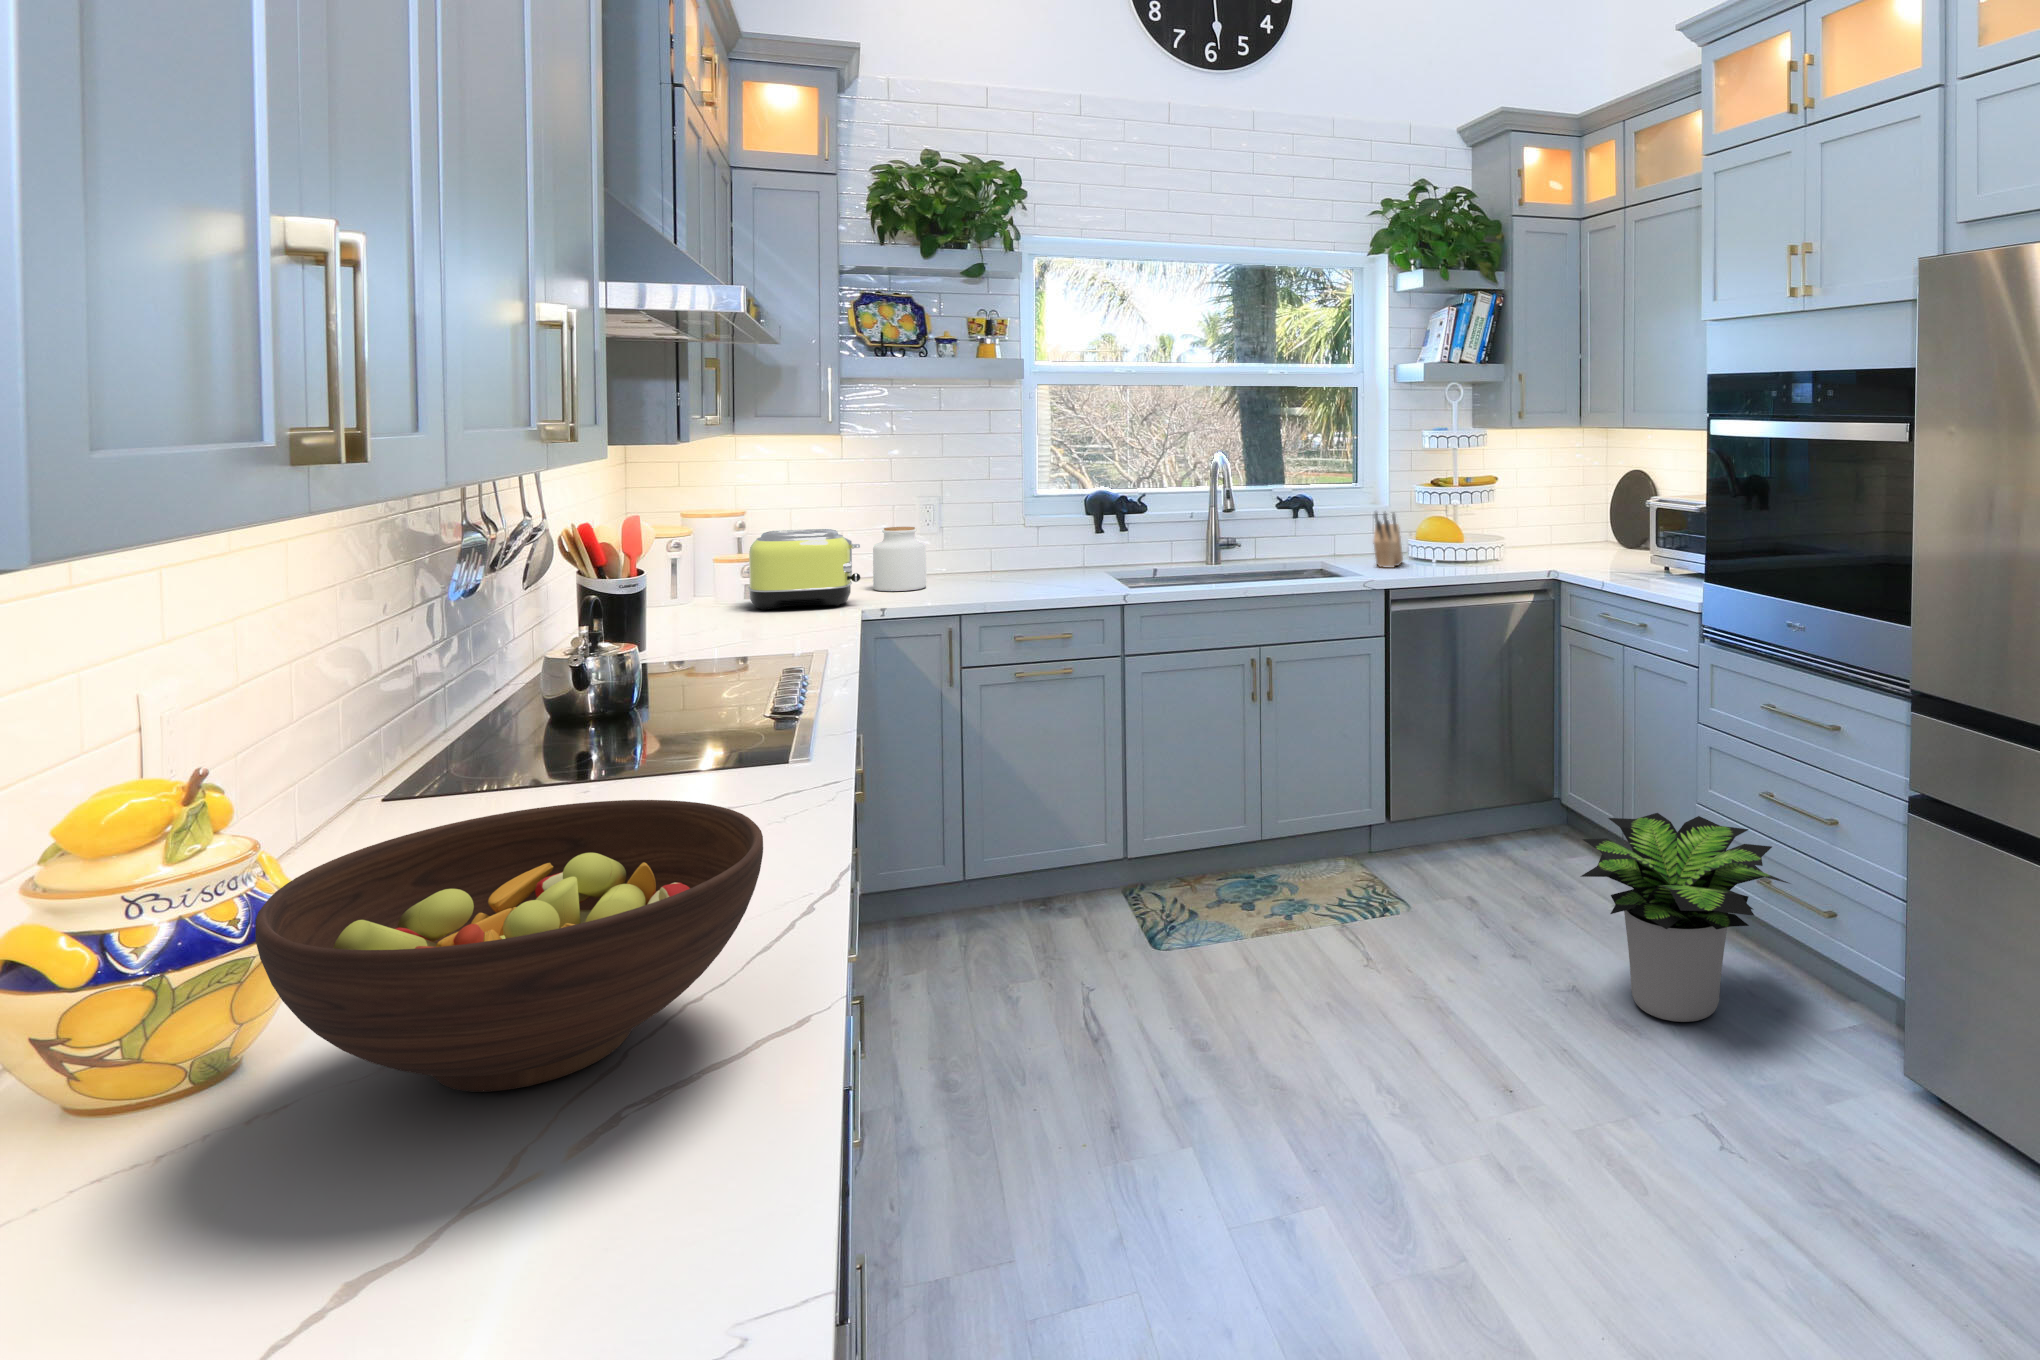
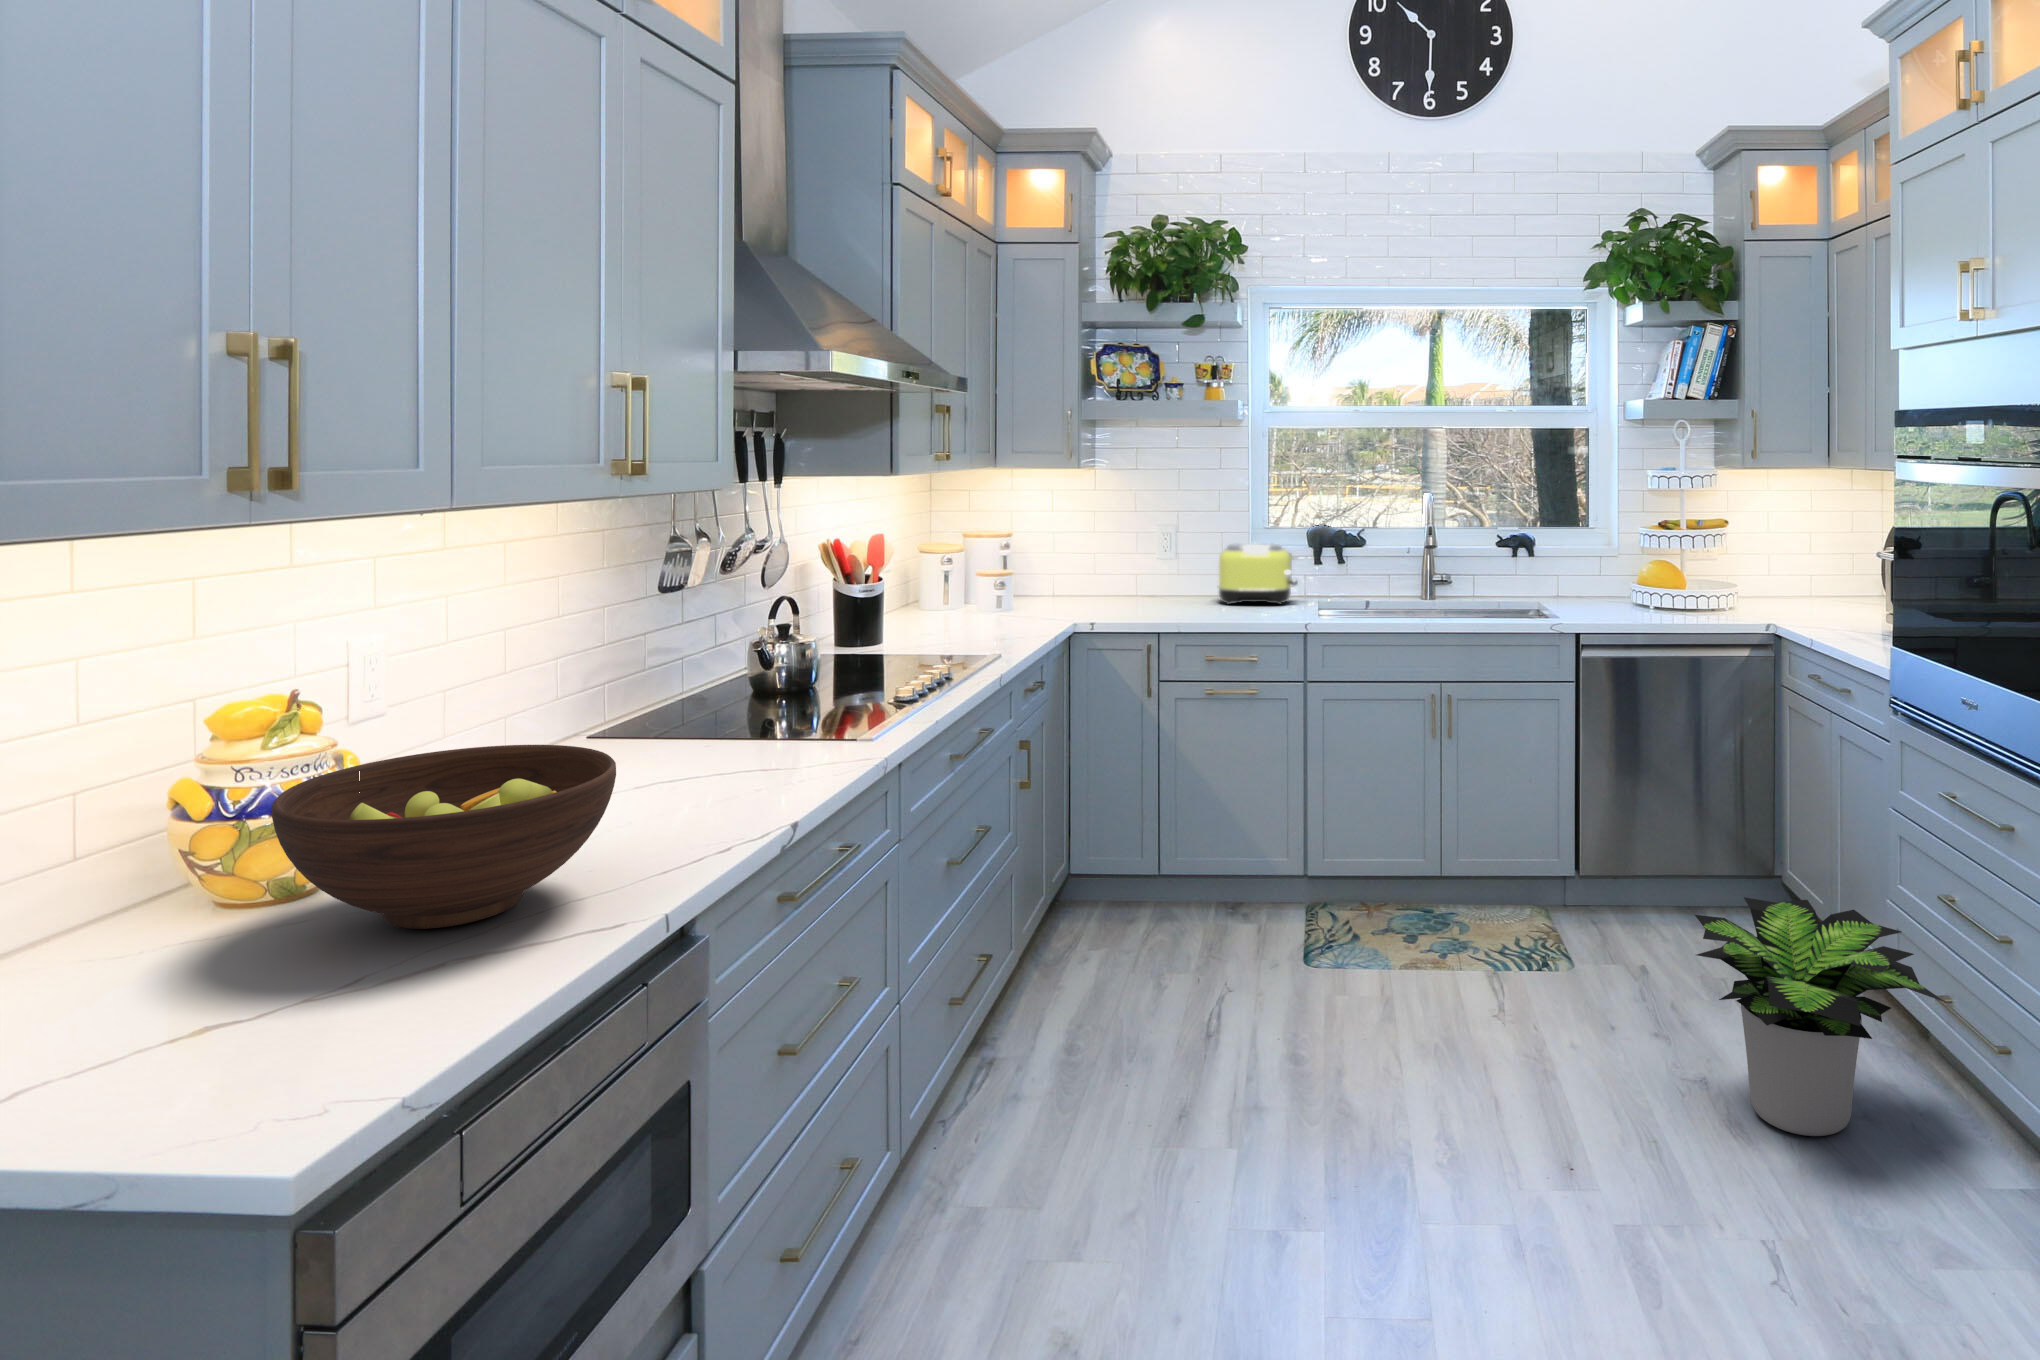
knife block: present [1373,512,1403,568] -> none [1587,553,1629,613]
jar: present [873,527,926,591] -> none [1104,553,1148,610]
toaster: present [748,529,861,610] -> present [1218,543,1297,605]

